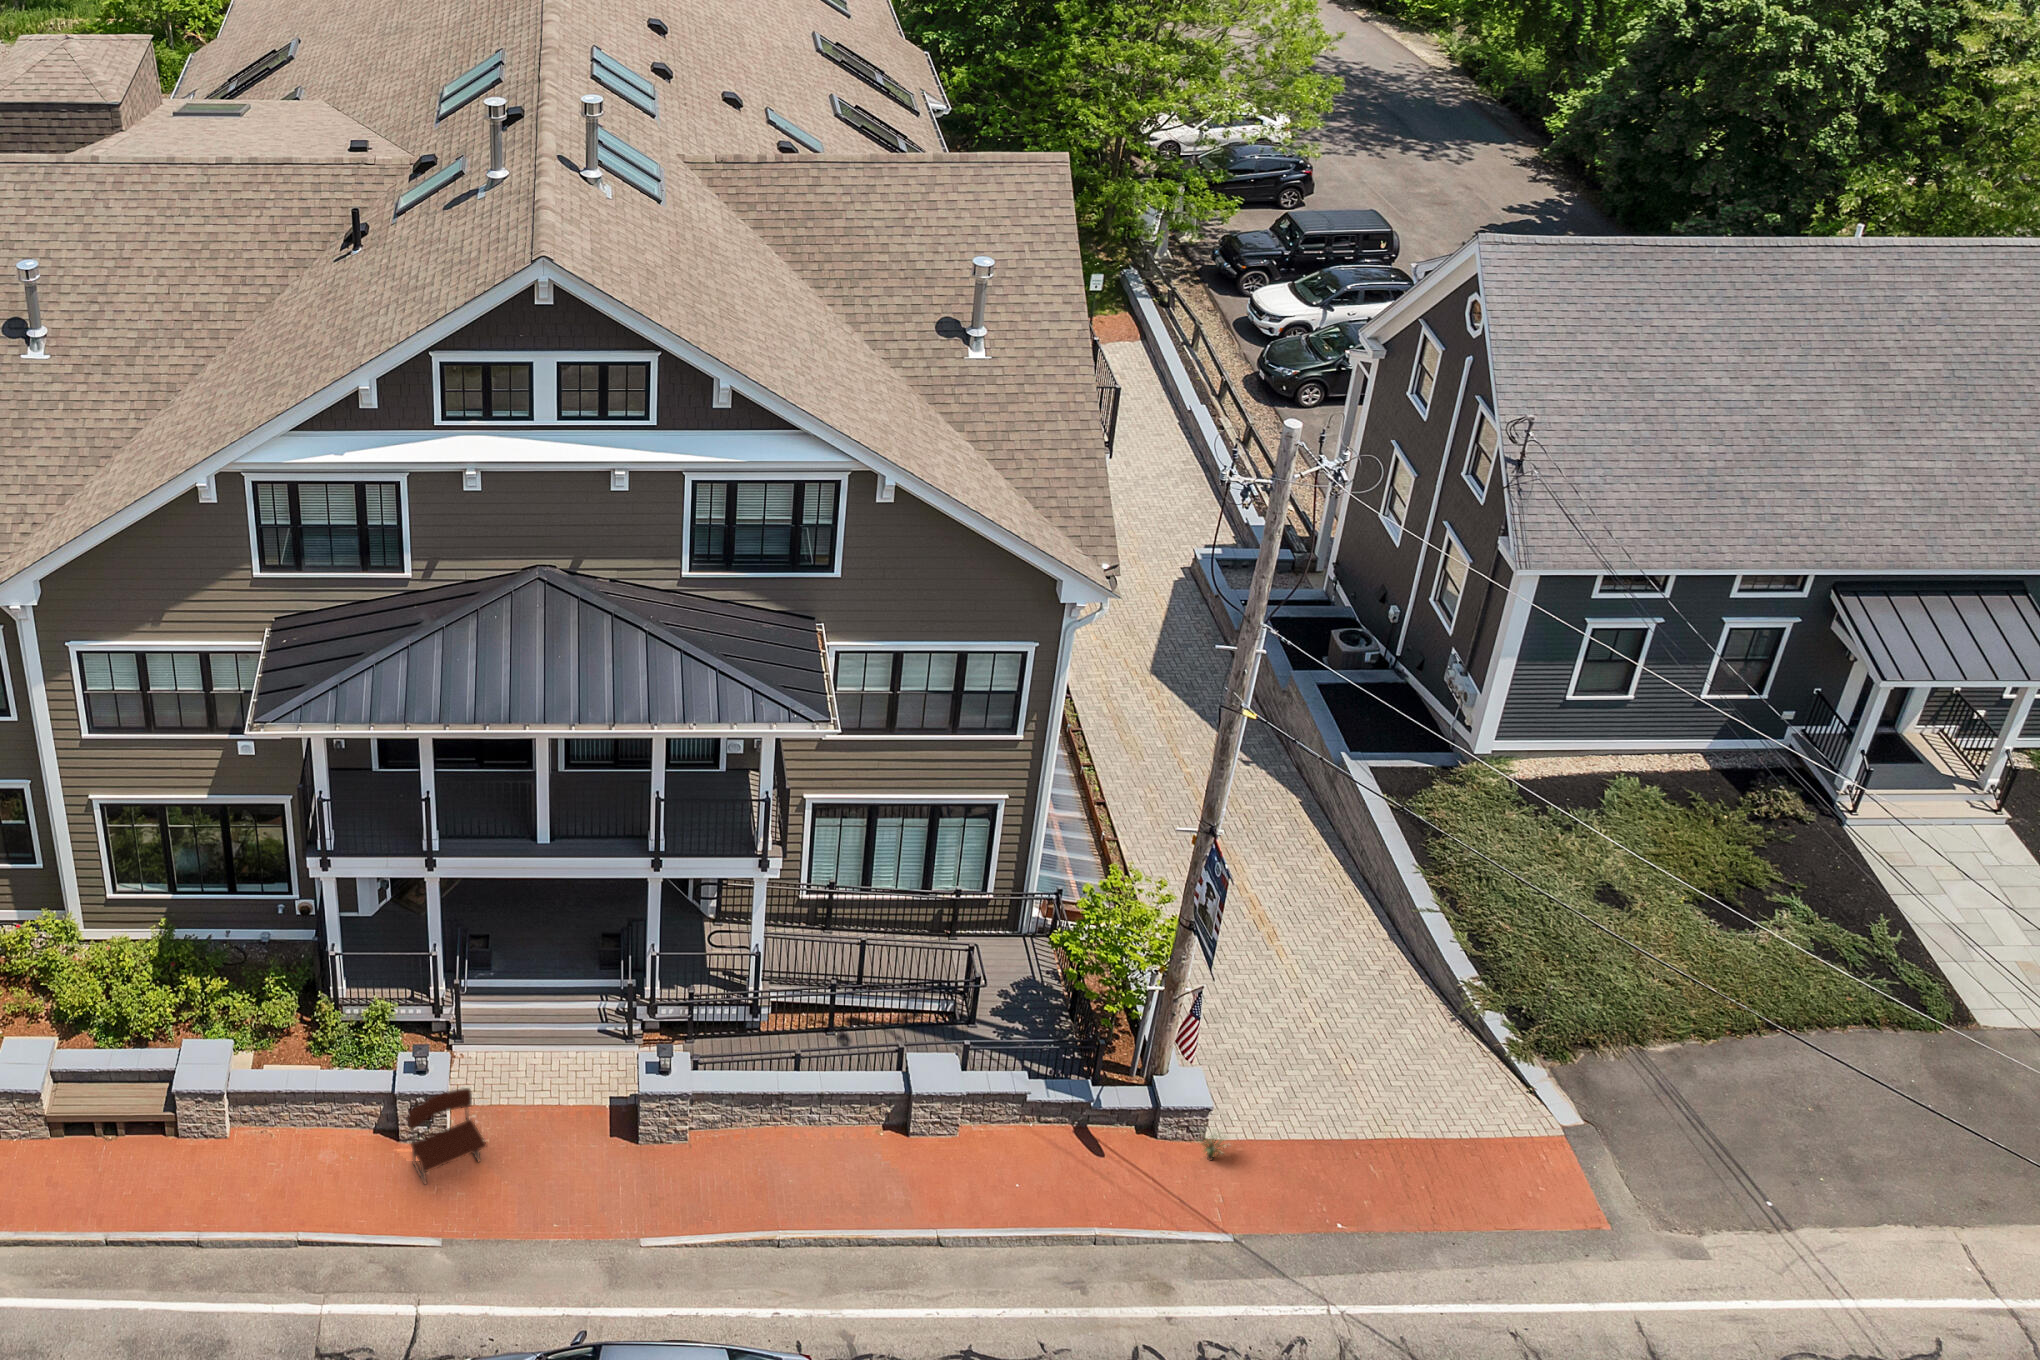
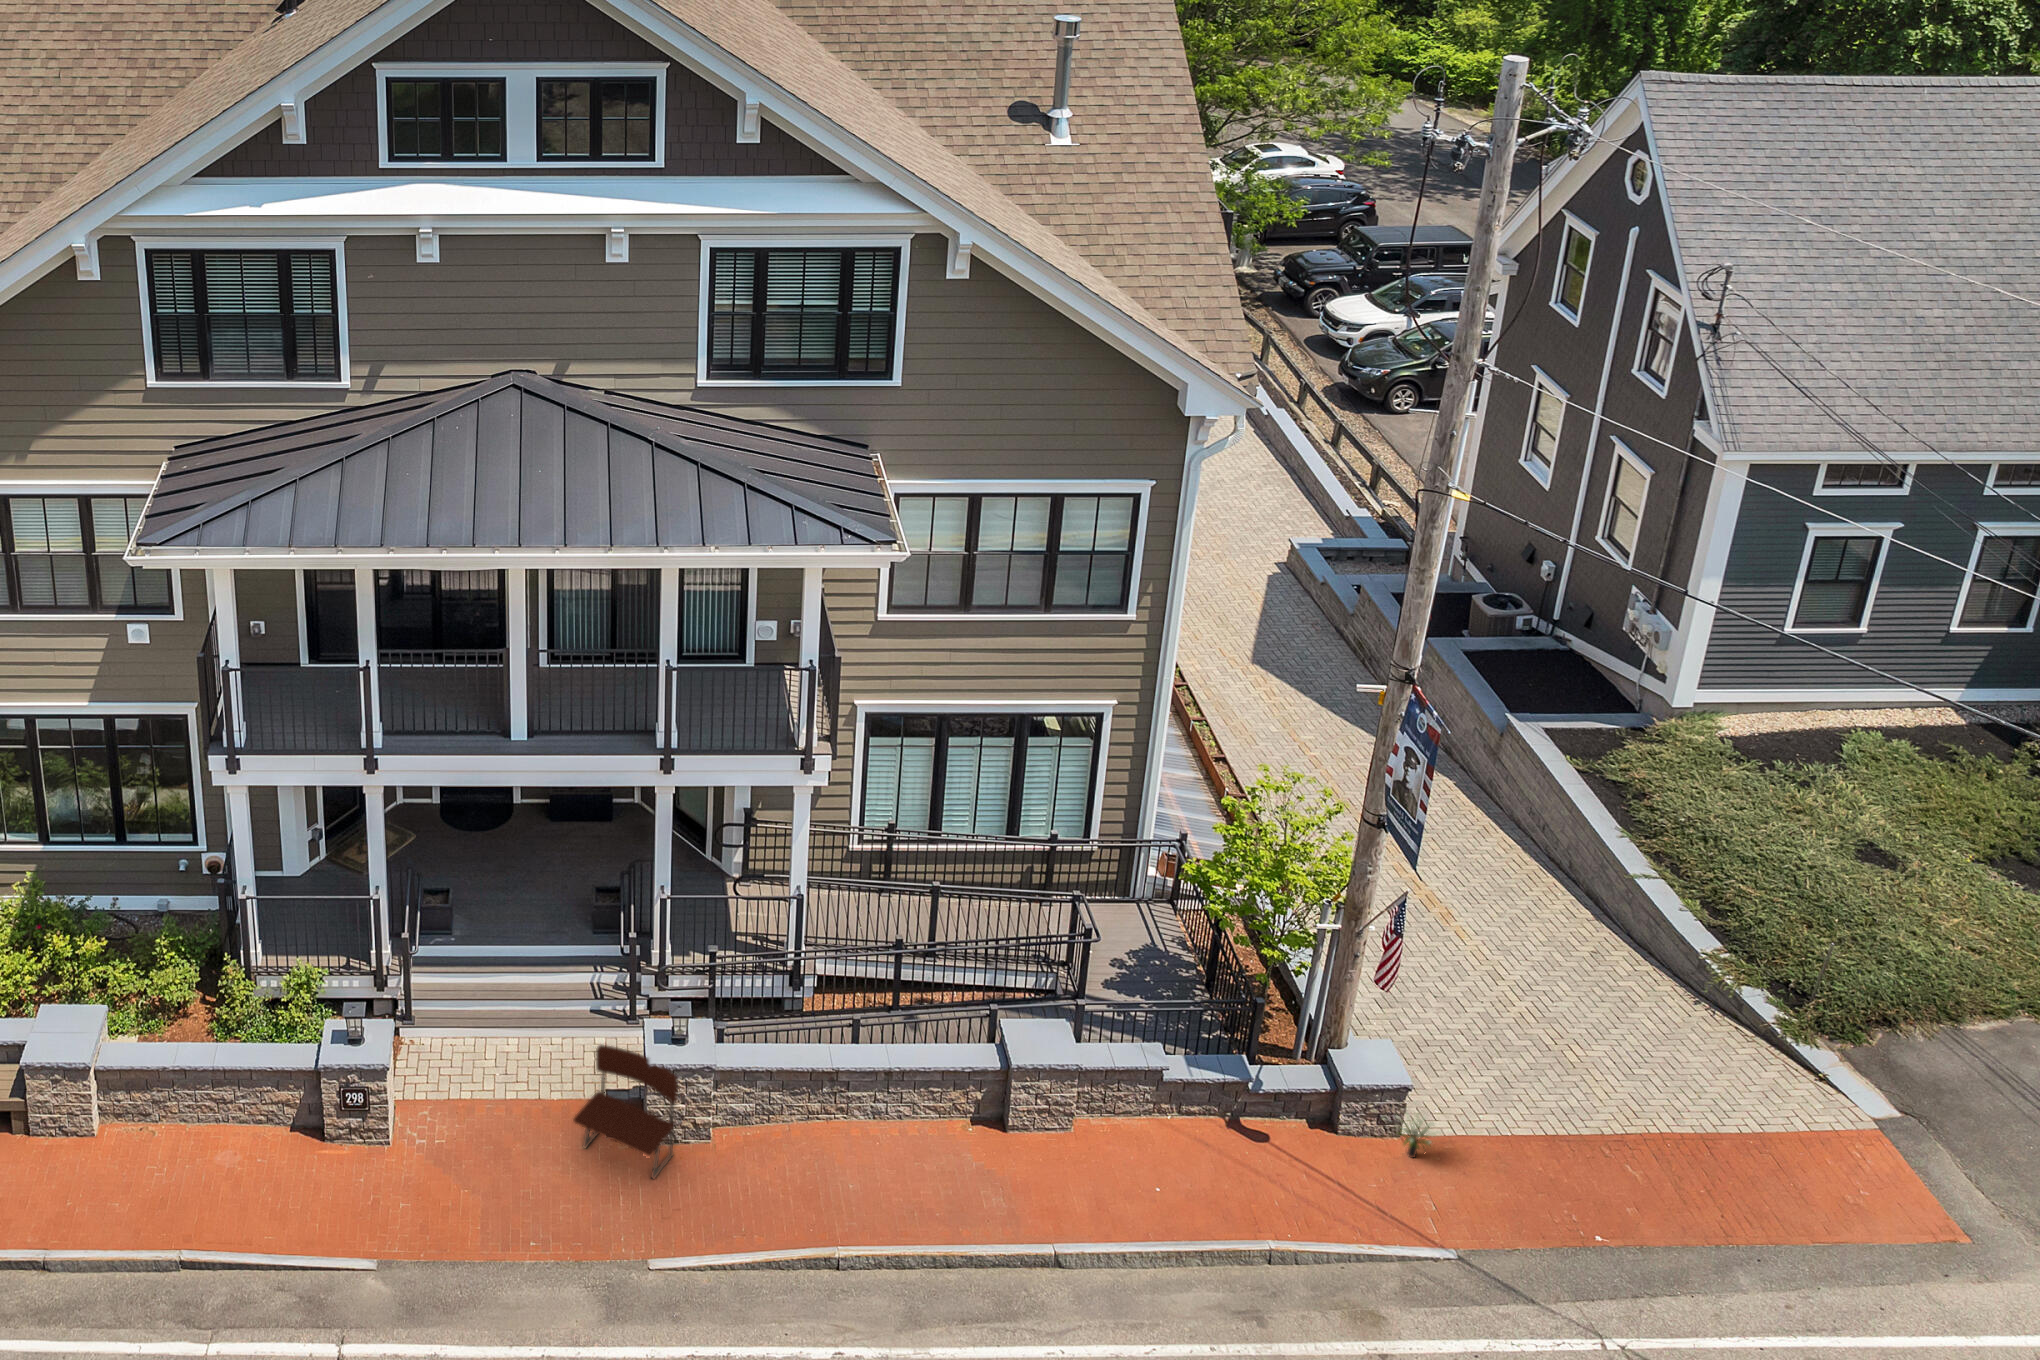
bench: present [408,1088,486,1184] -> present [573,1045,678,1178]

